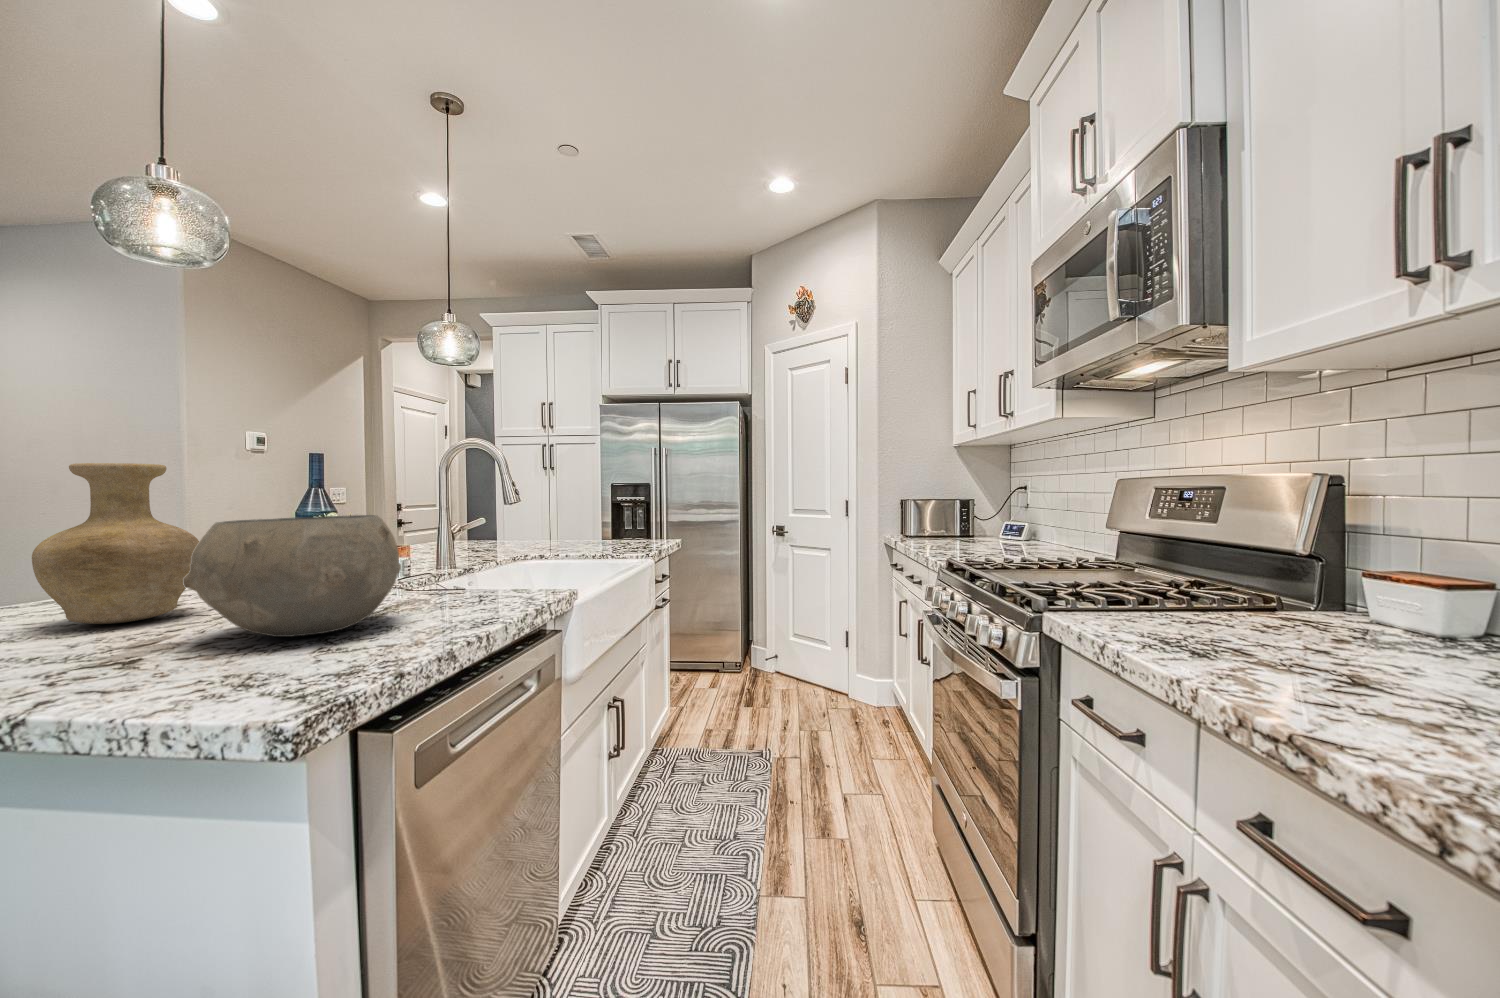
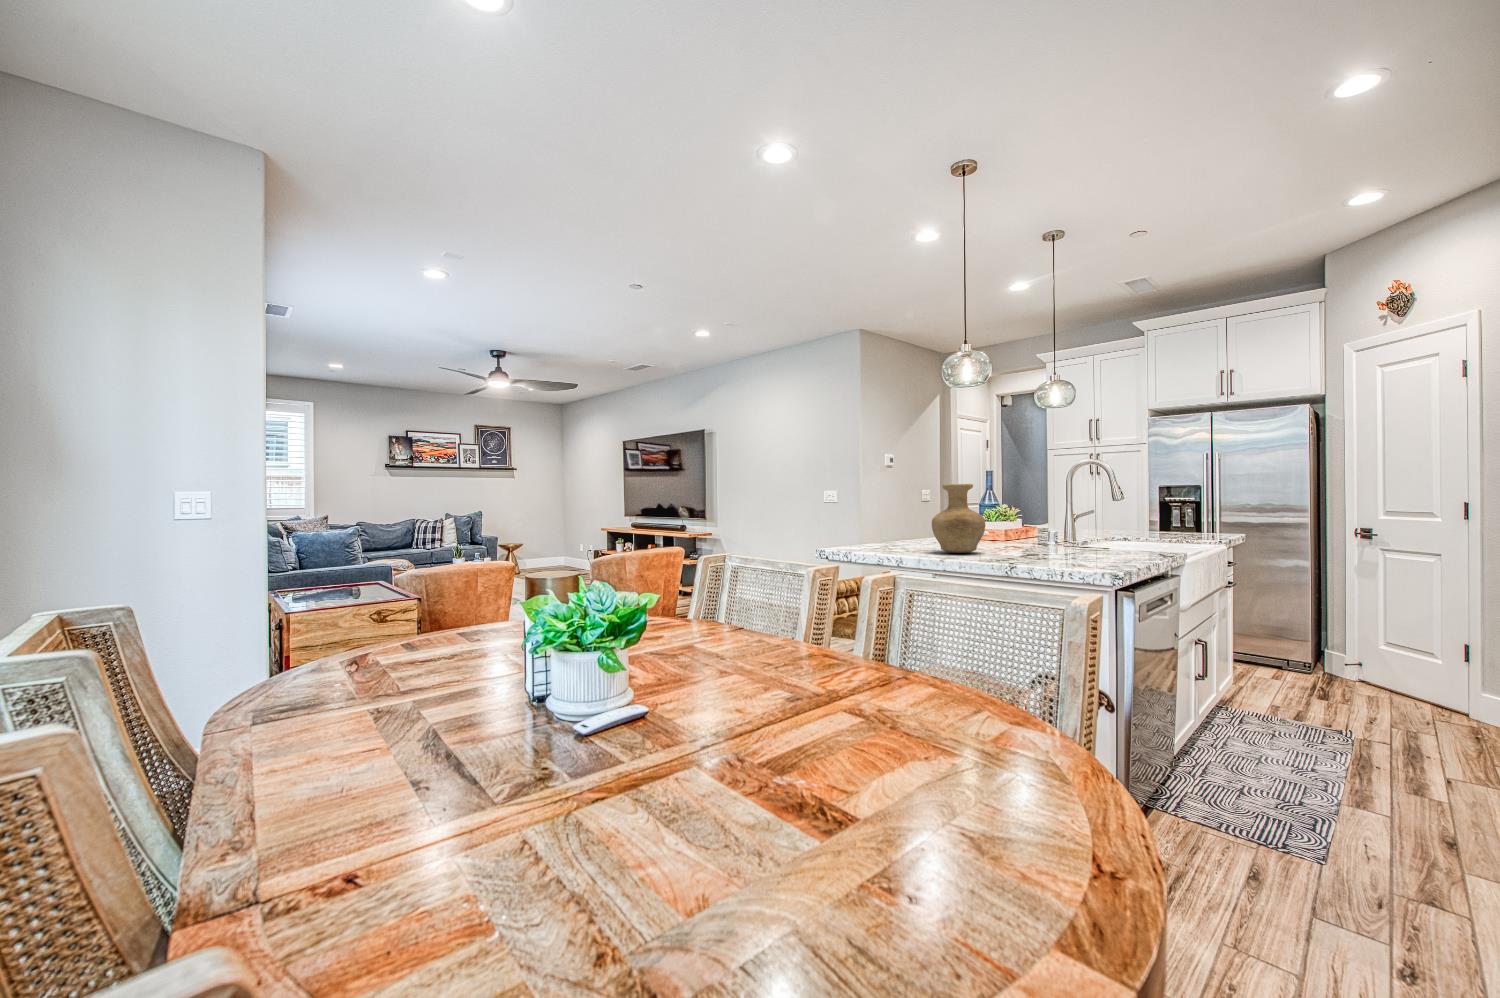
ceramic bowl: present [183,515,401,637] -> none [1011,508,1097,561]

